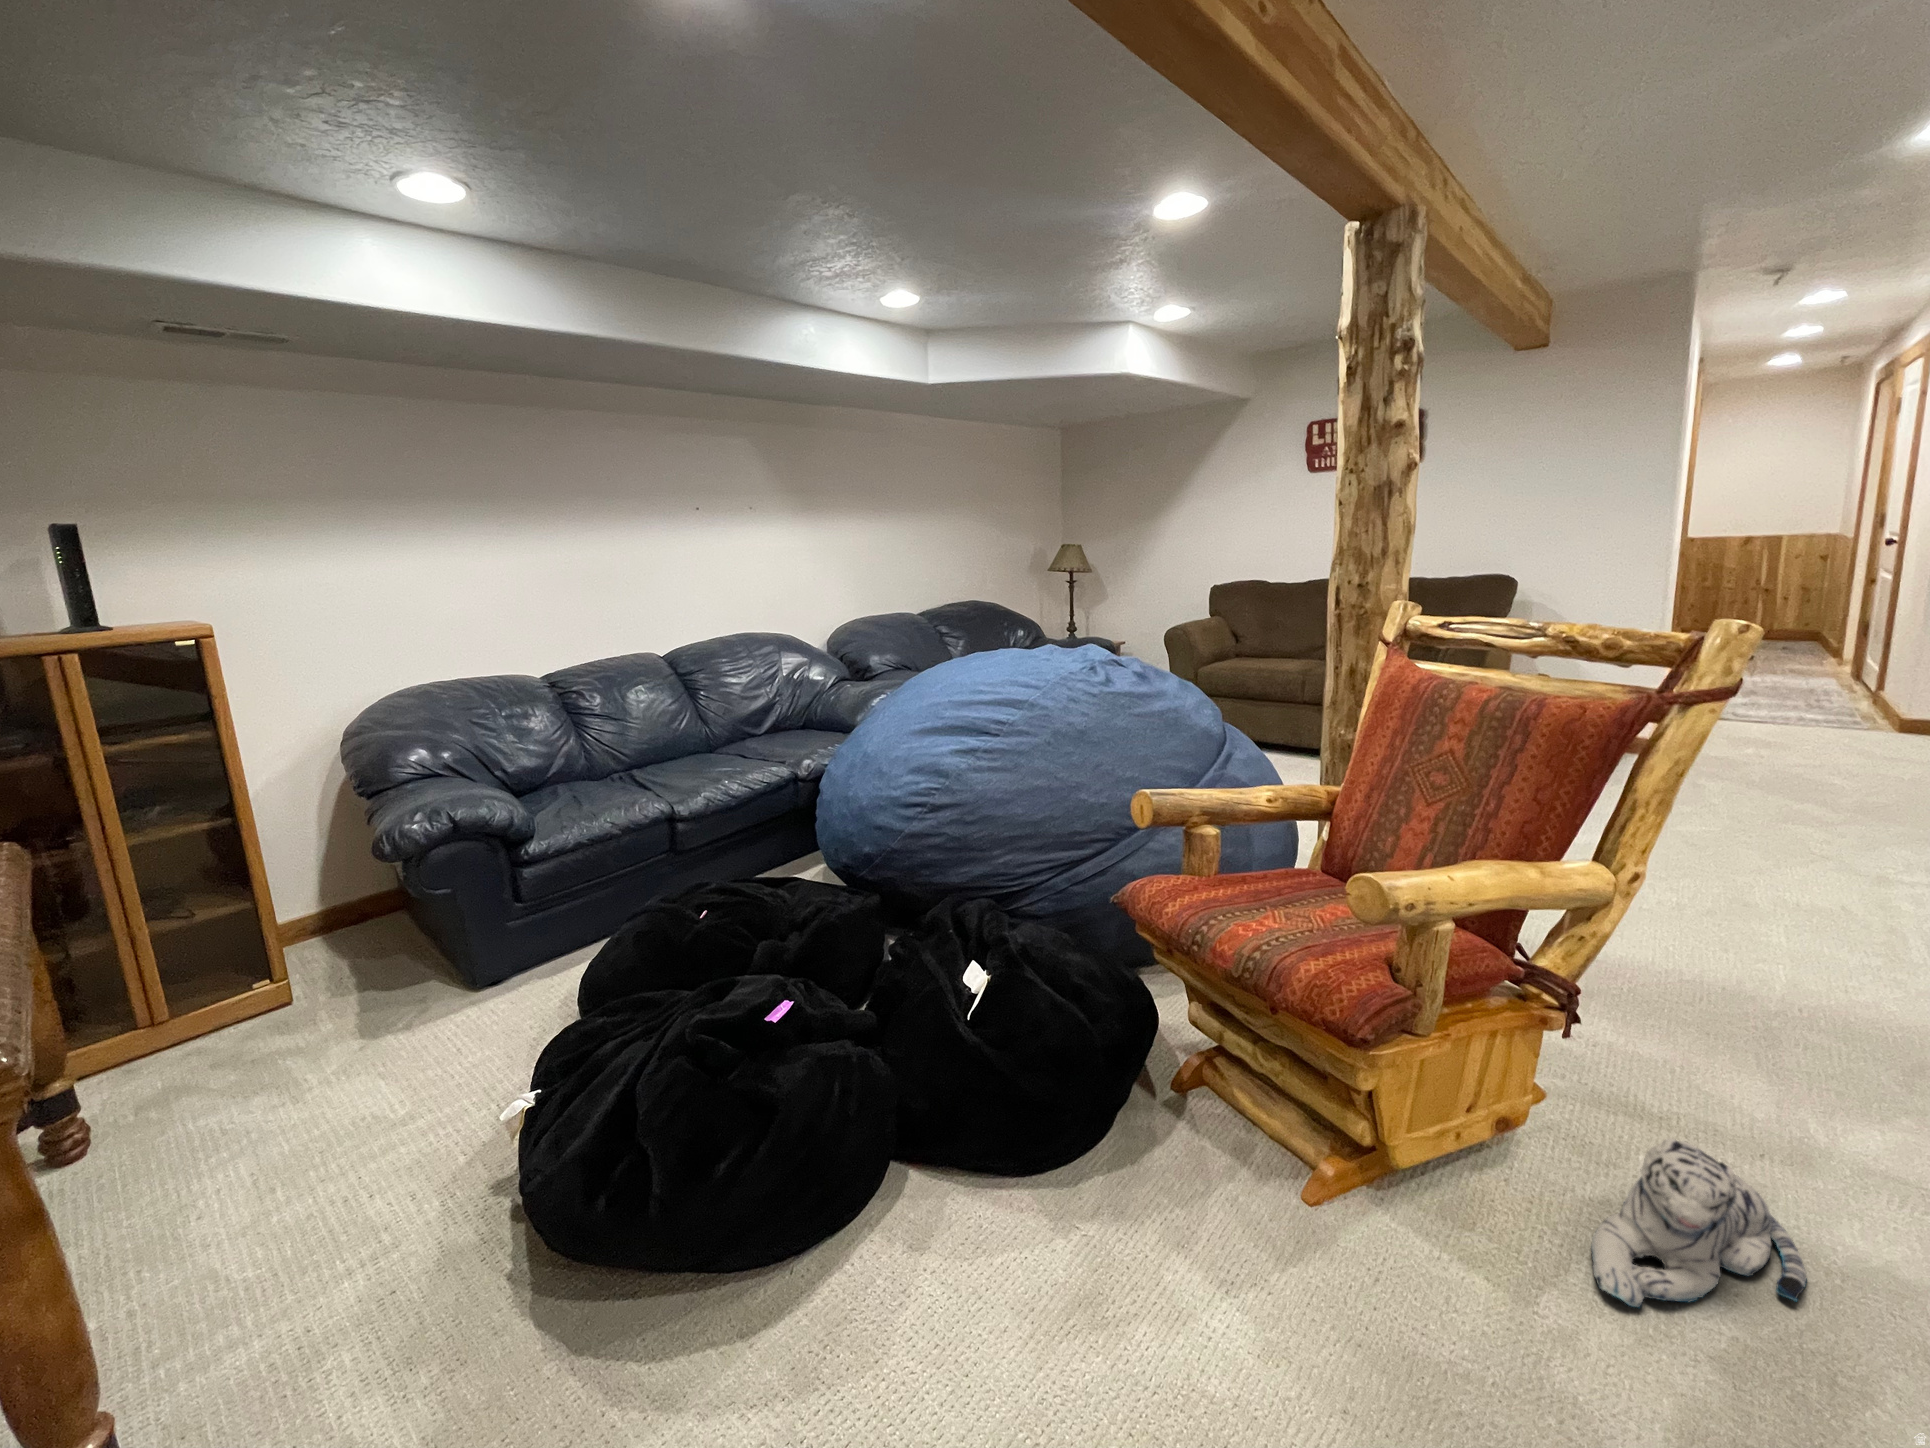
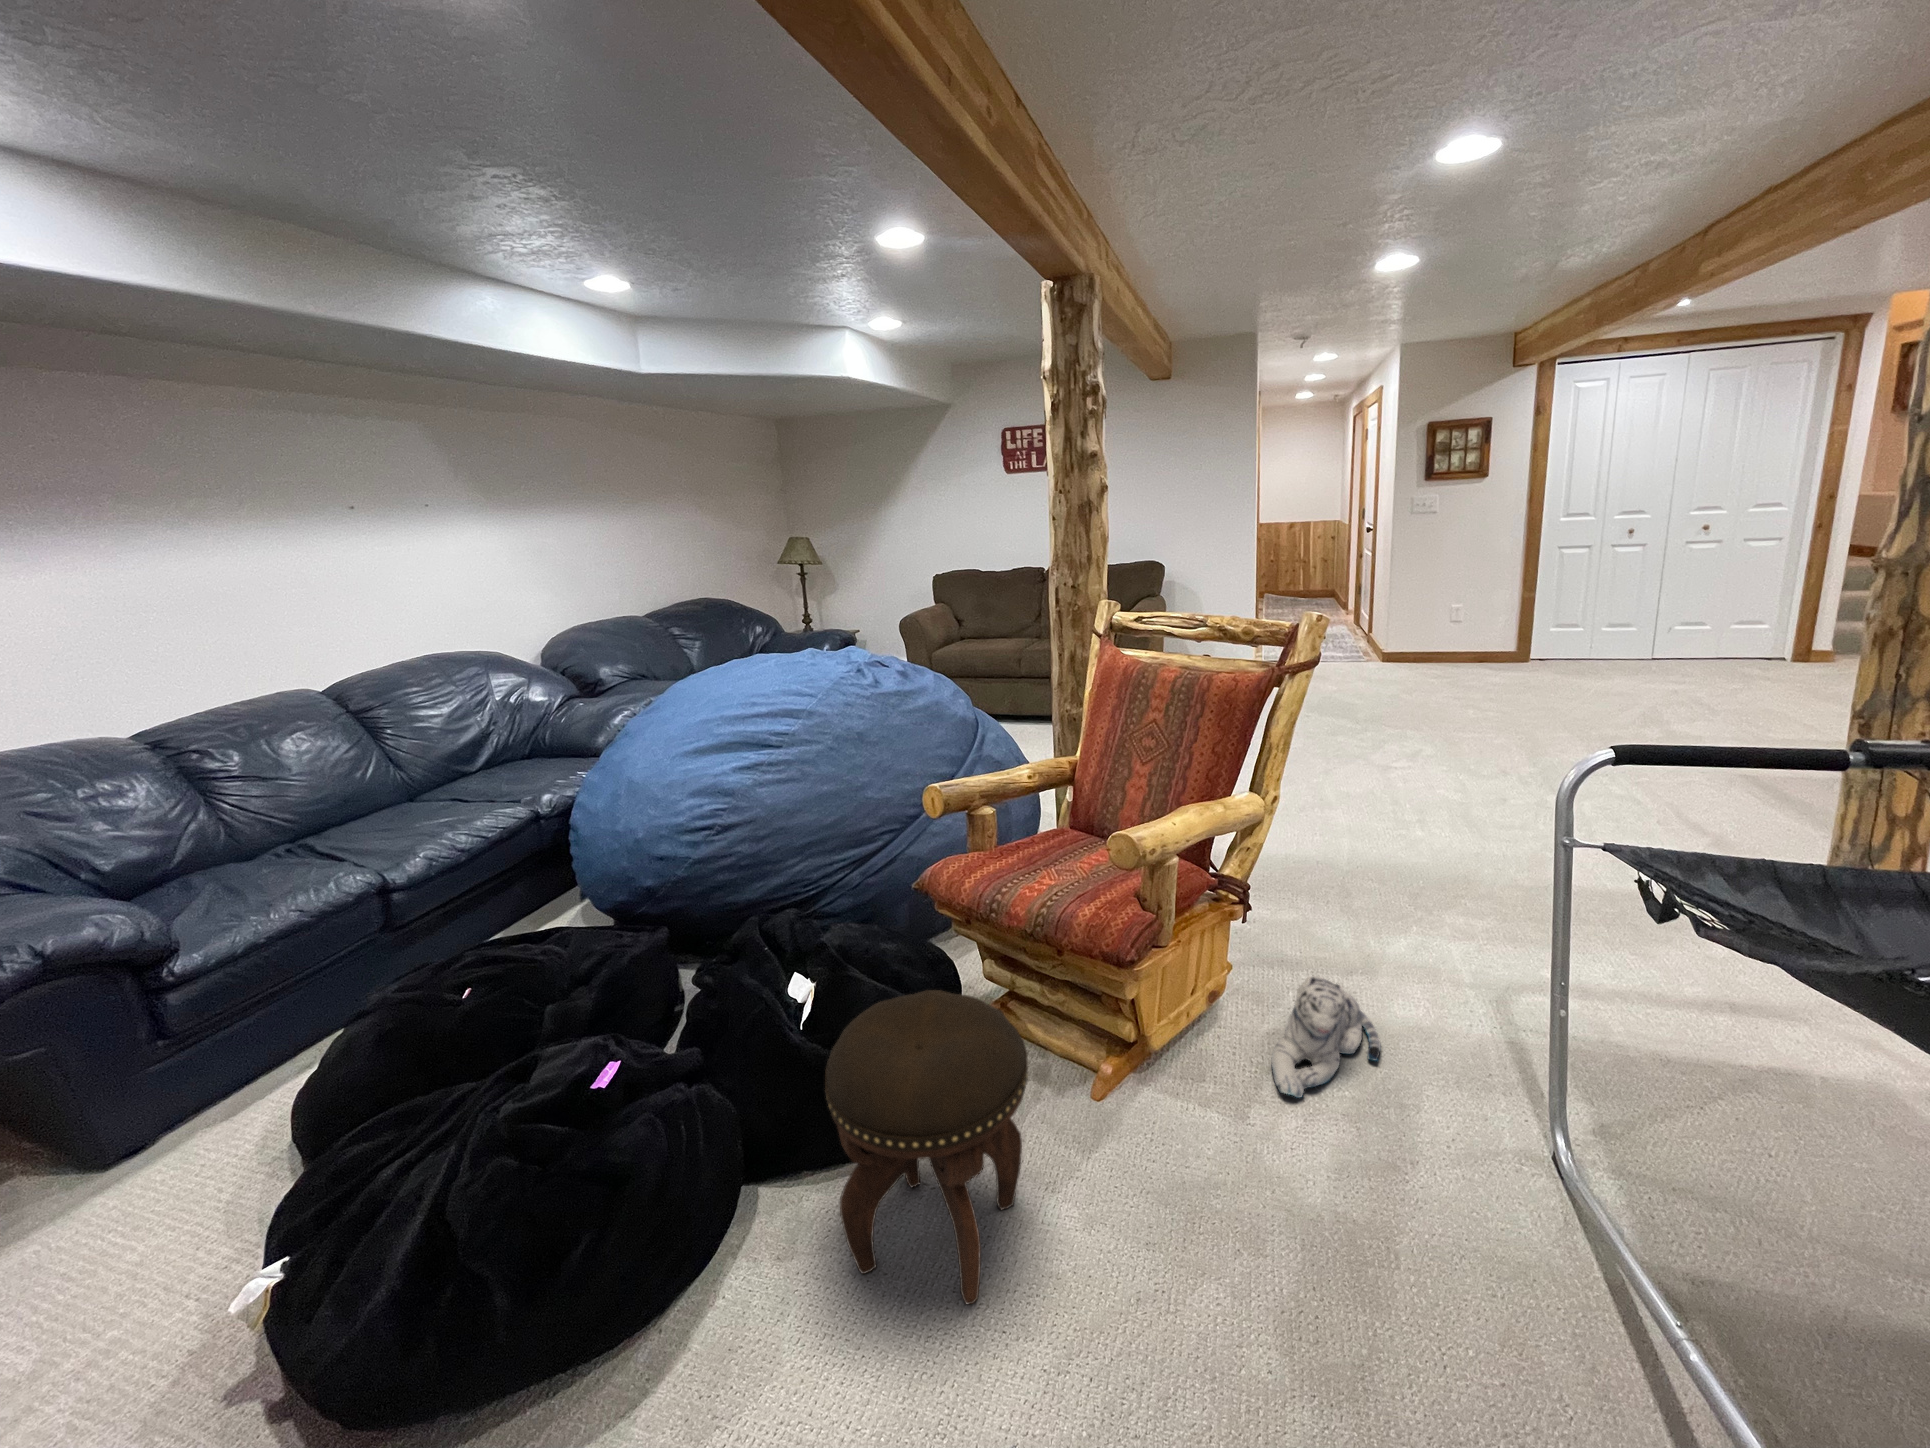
footstool: none [967,1009,1202,1386] -> present [825,990,1028,1304]

